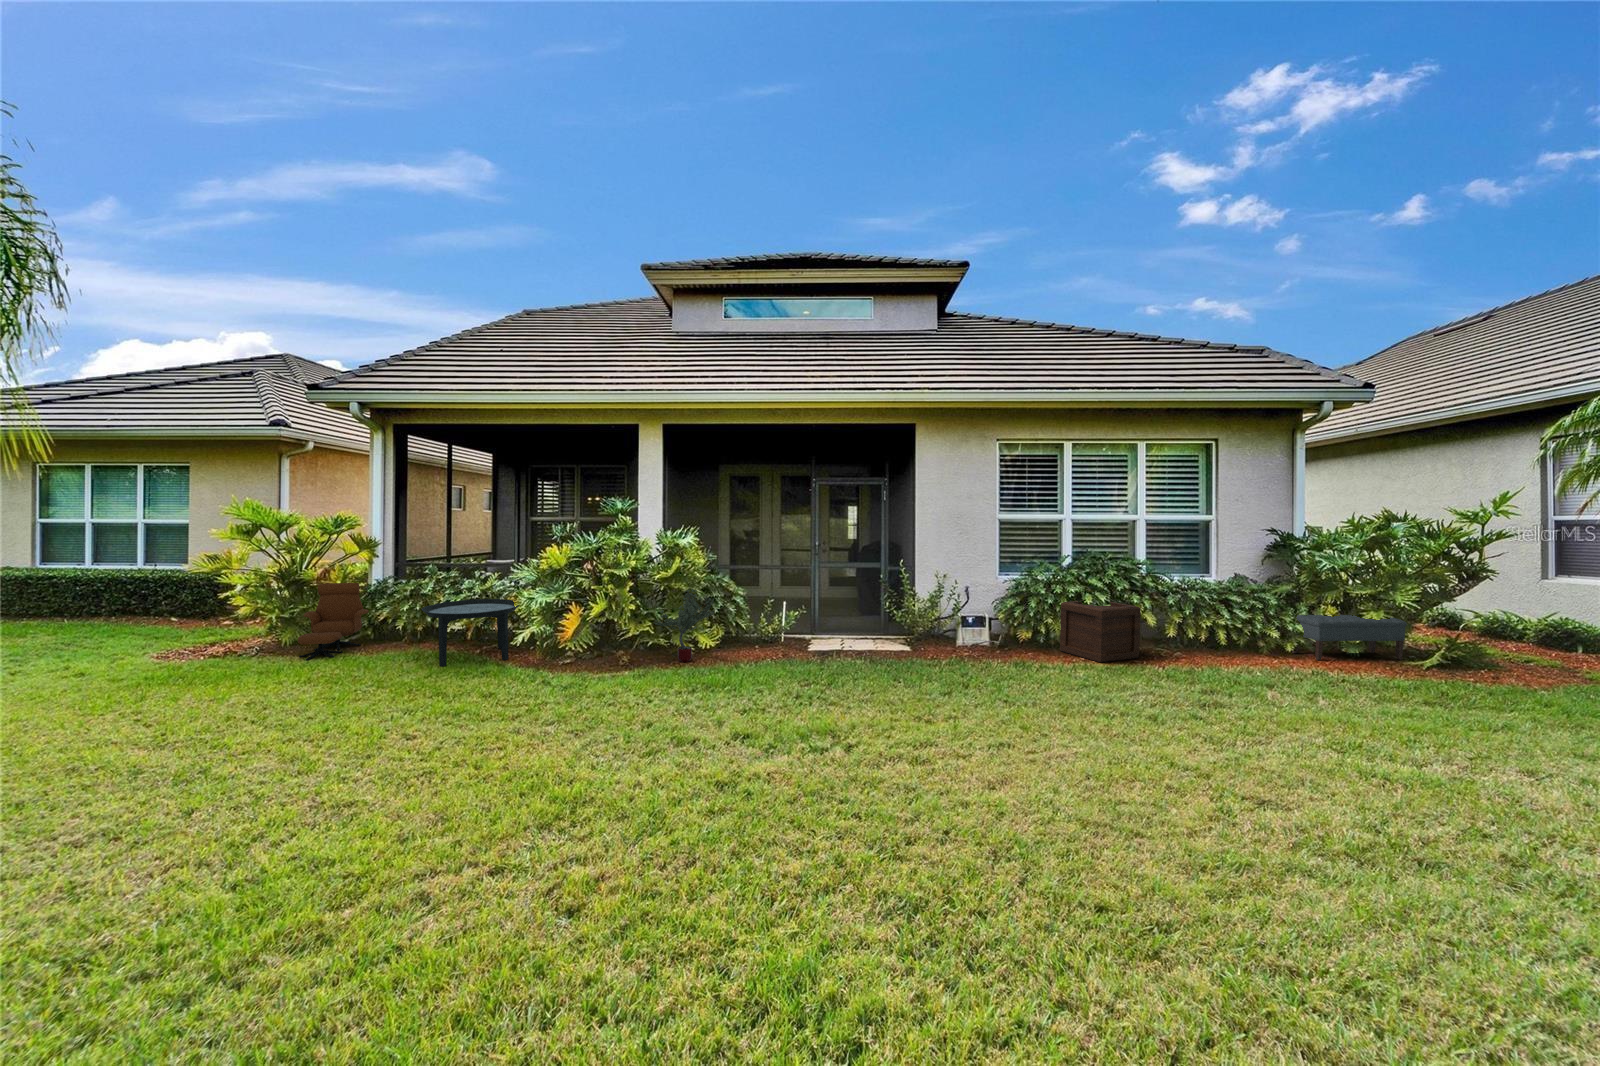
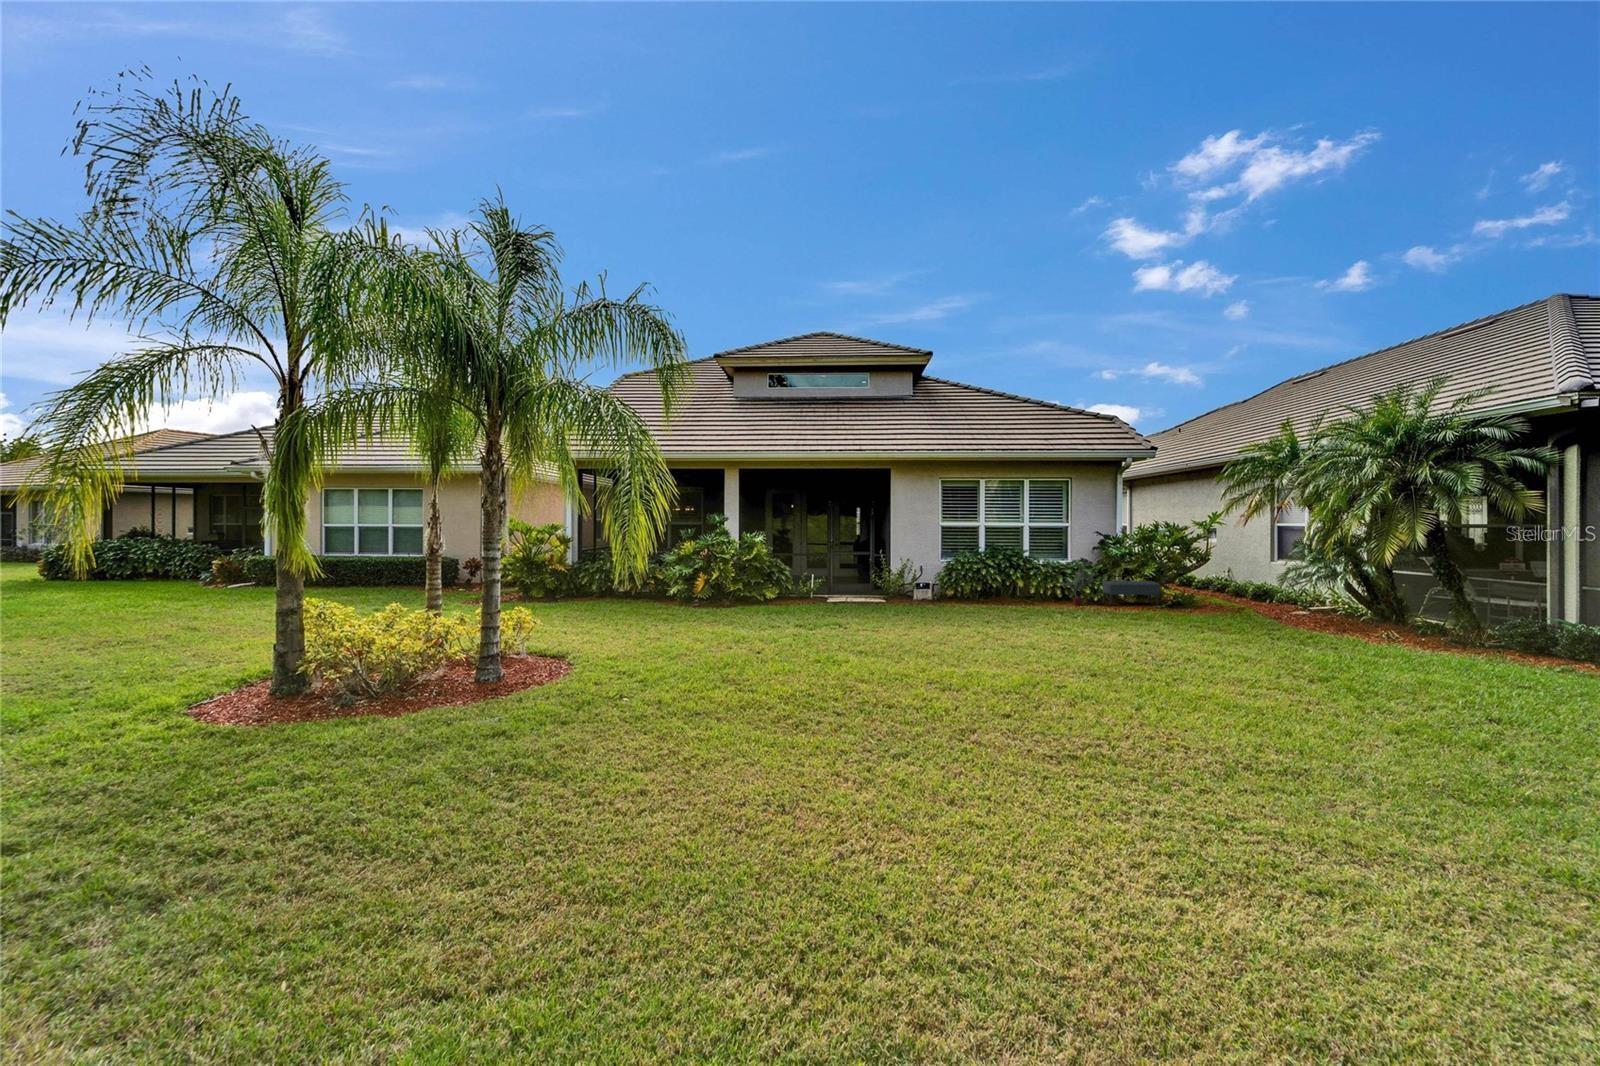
lounge chair: present [298,583,369,660] -> none [546,564,578,605]
potted tree: present [655,589,714,662] -> present [1062,567,1095,605]
round table: present [422,599,519,667] -> none [619,573,669,607]
wooden crate: present [1060,601,1141,663] -> none [970,573,1012,606]

